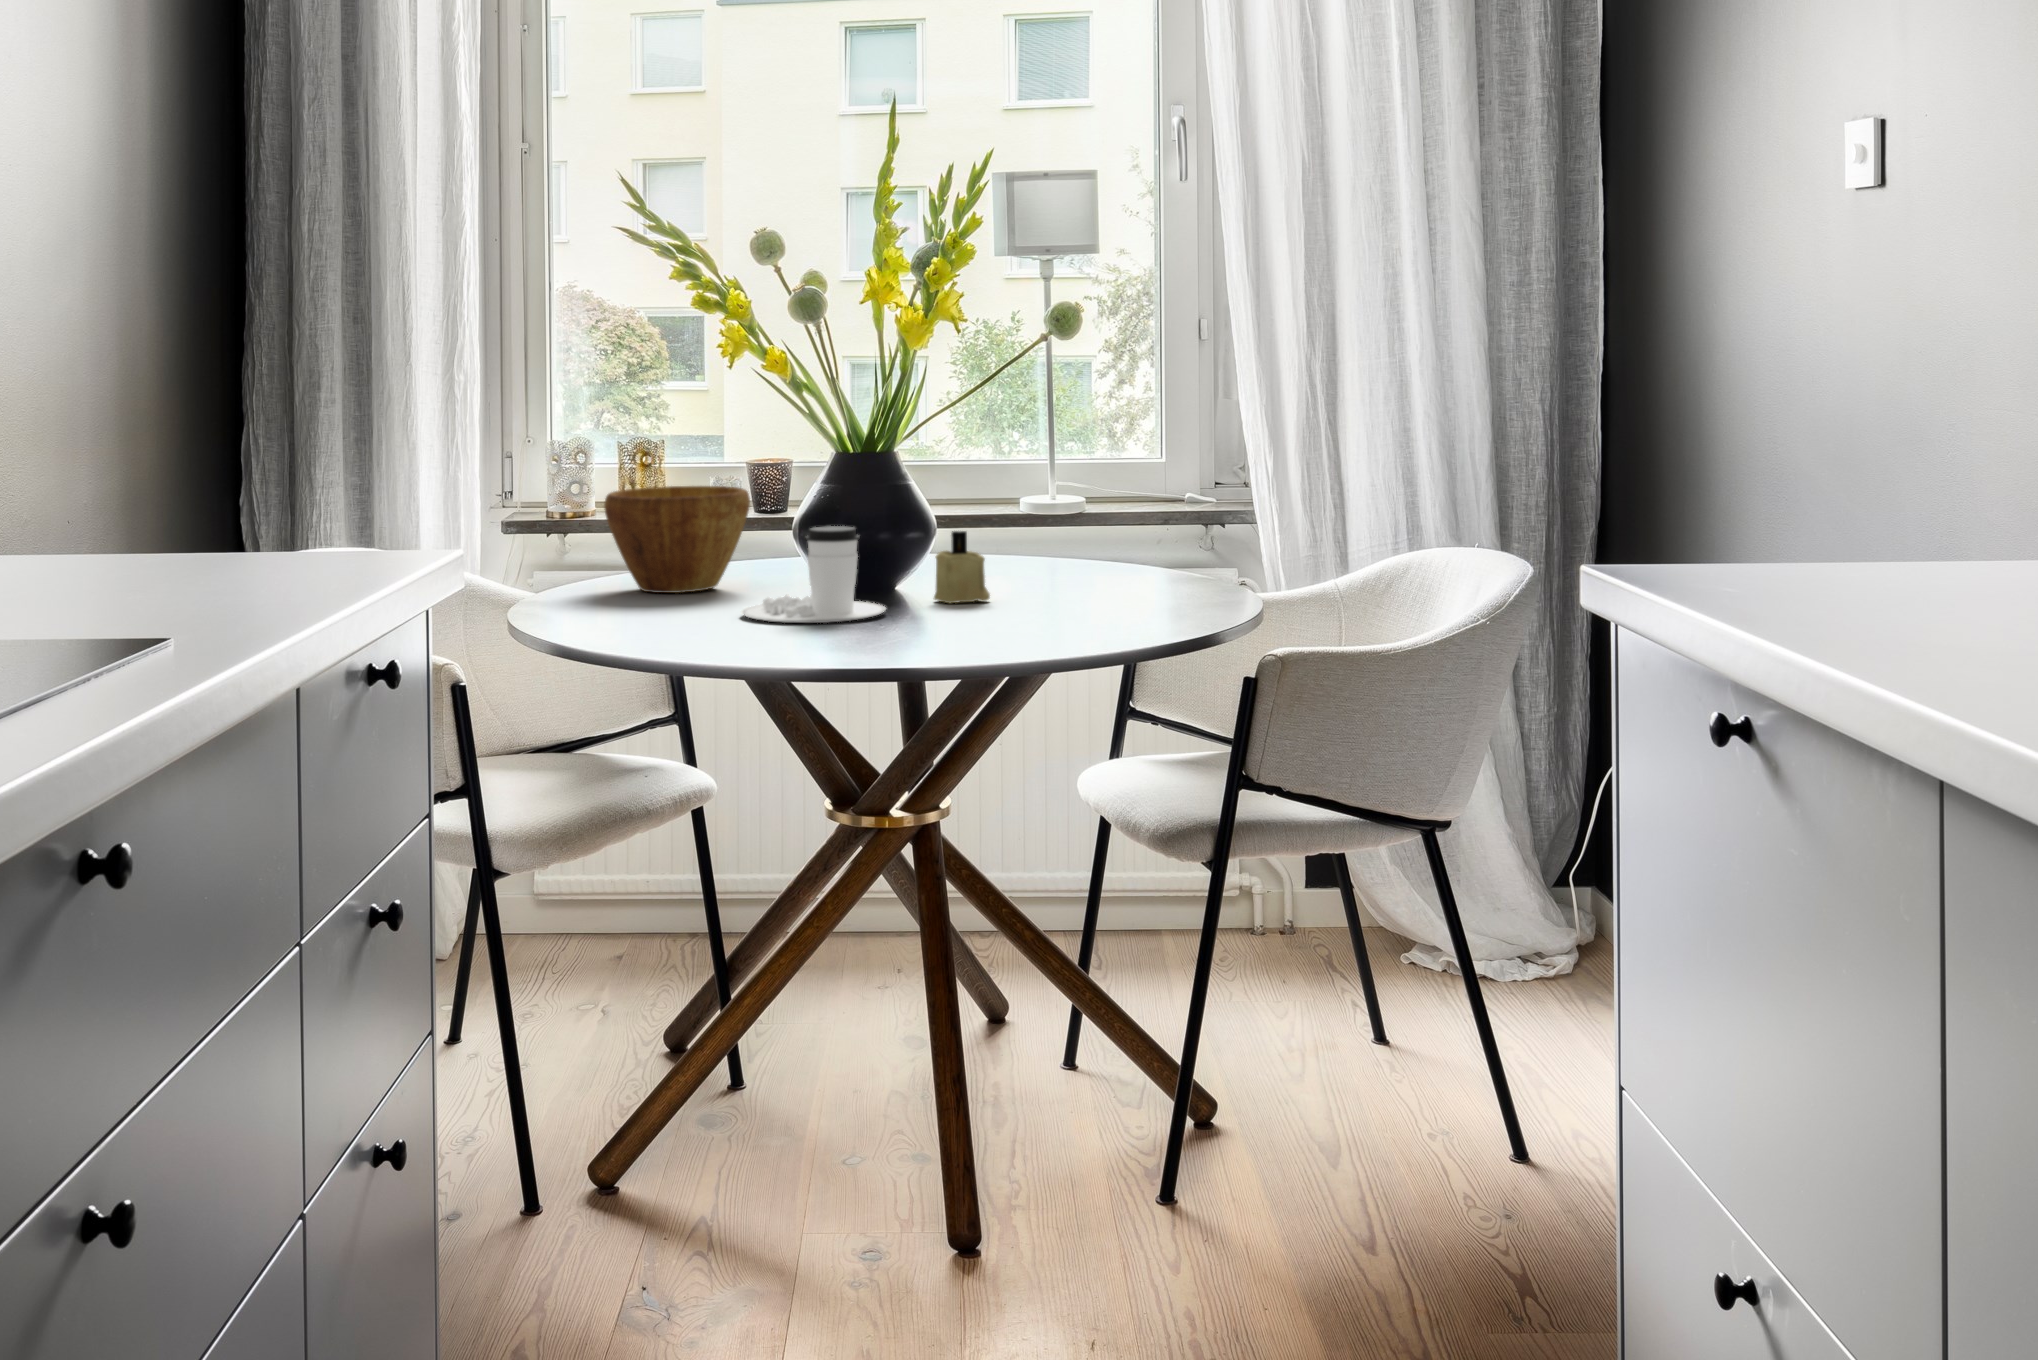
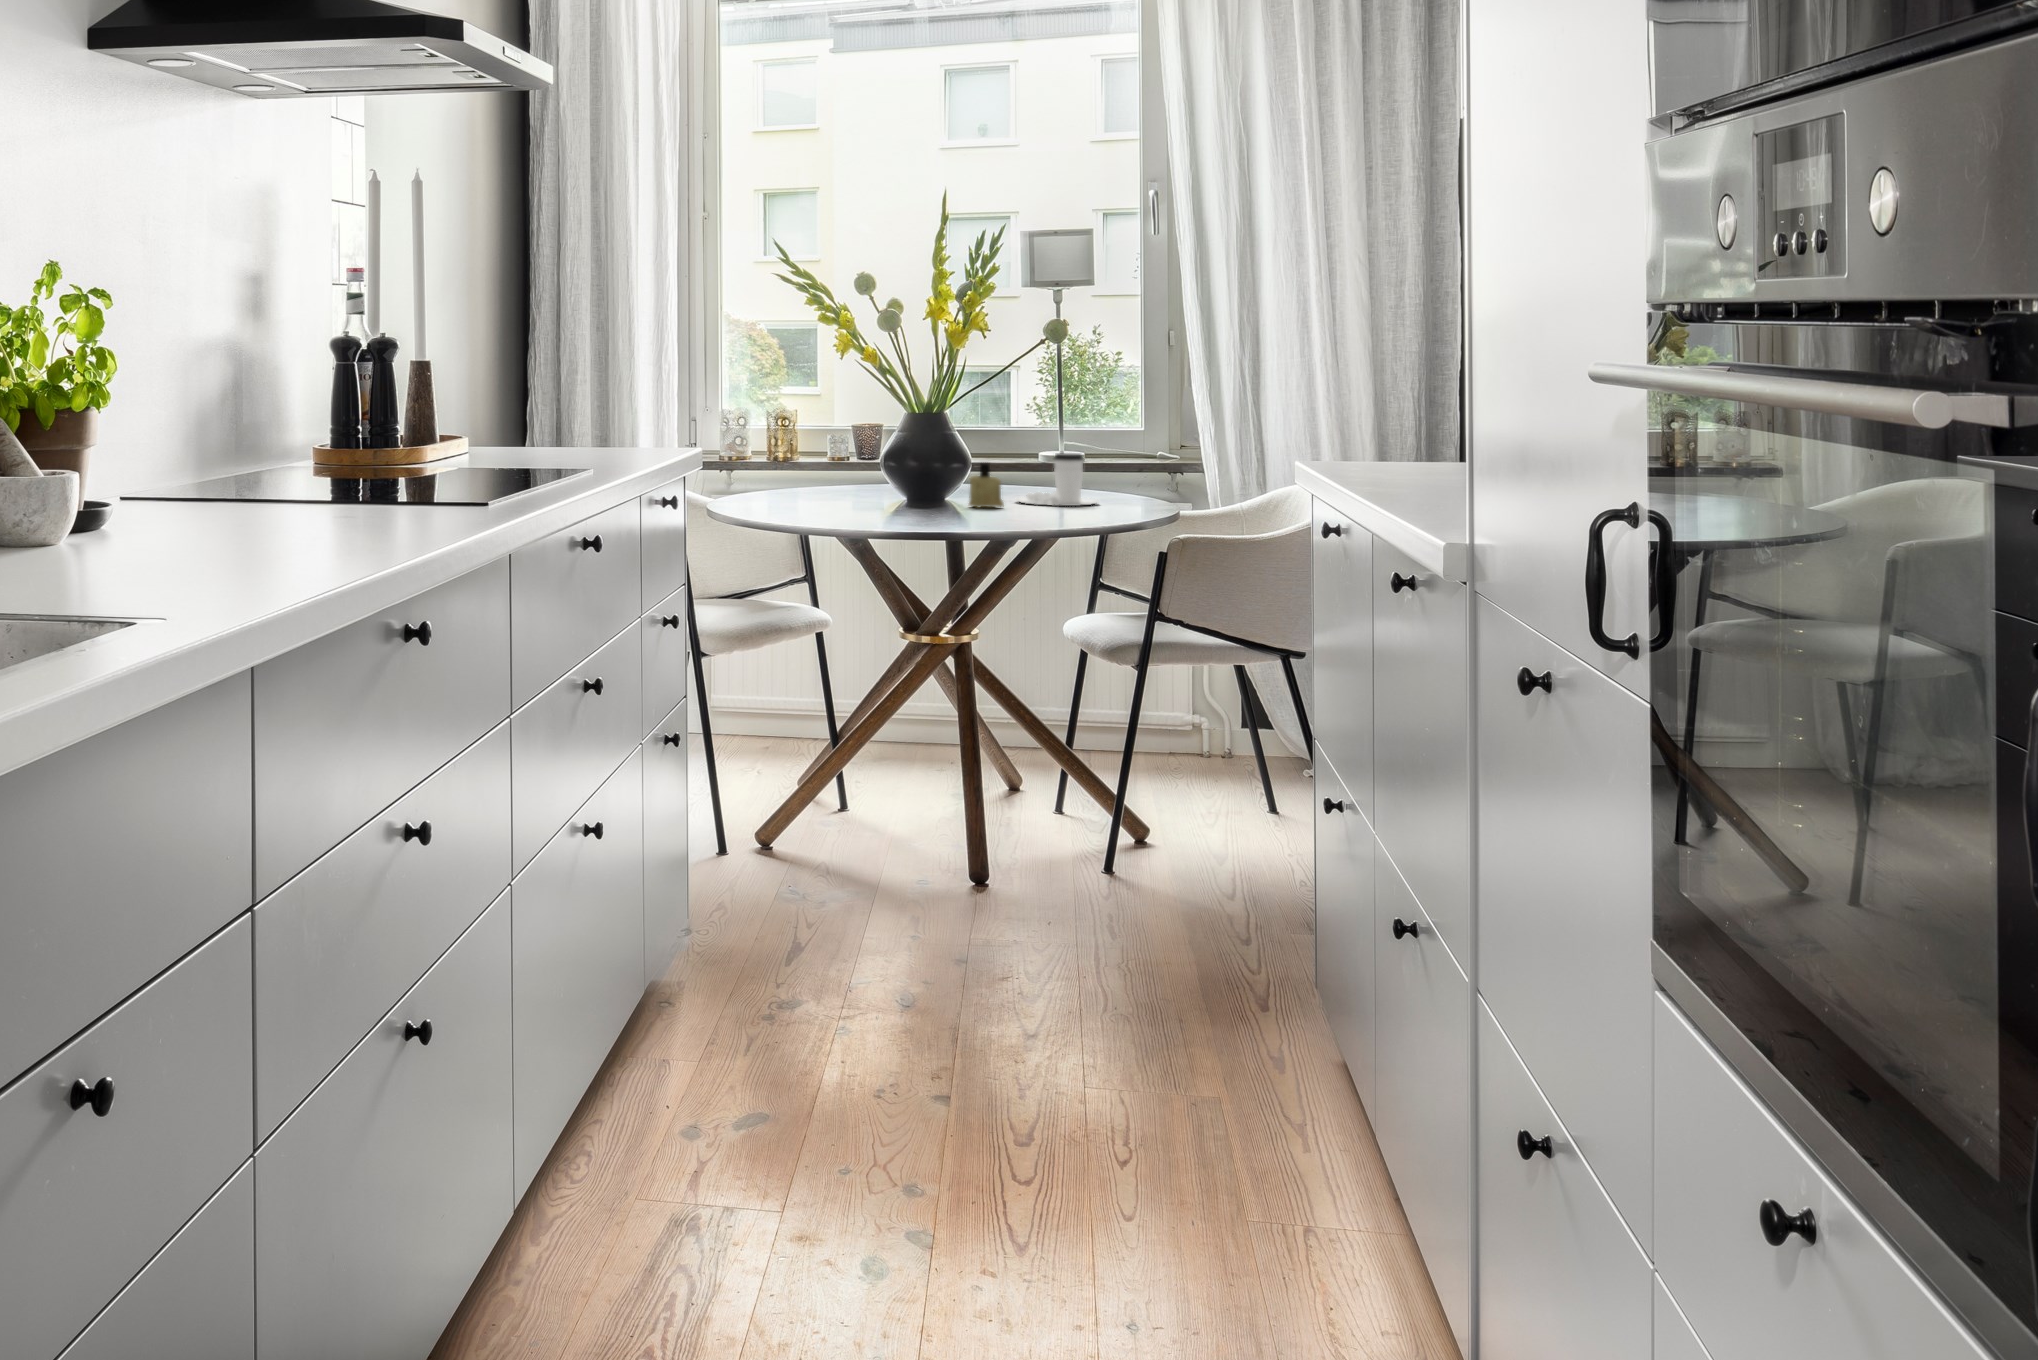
bowl: present [604,486,750,593] -> none [764,434,853,499]
coffee cup: present [741,526,886,623] -> present [1017,453,1098,506]

